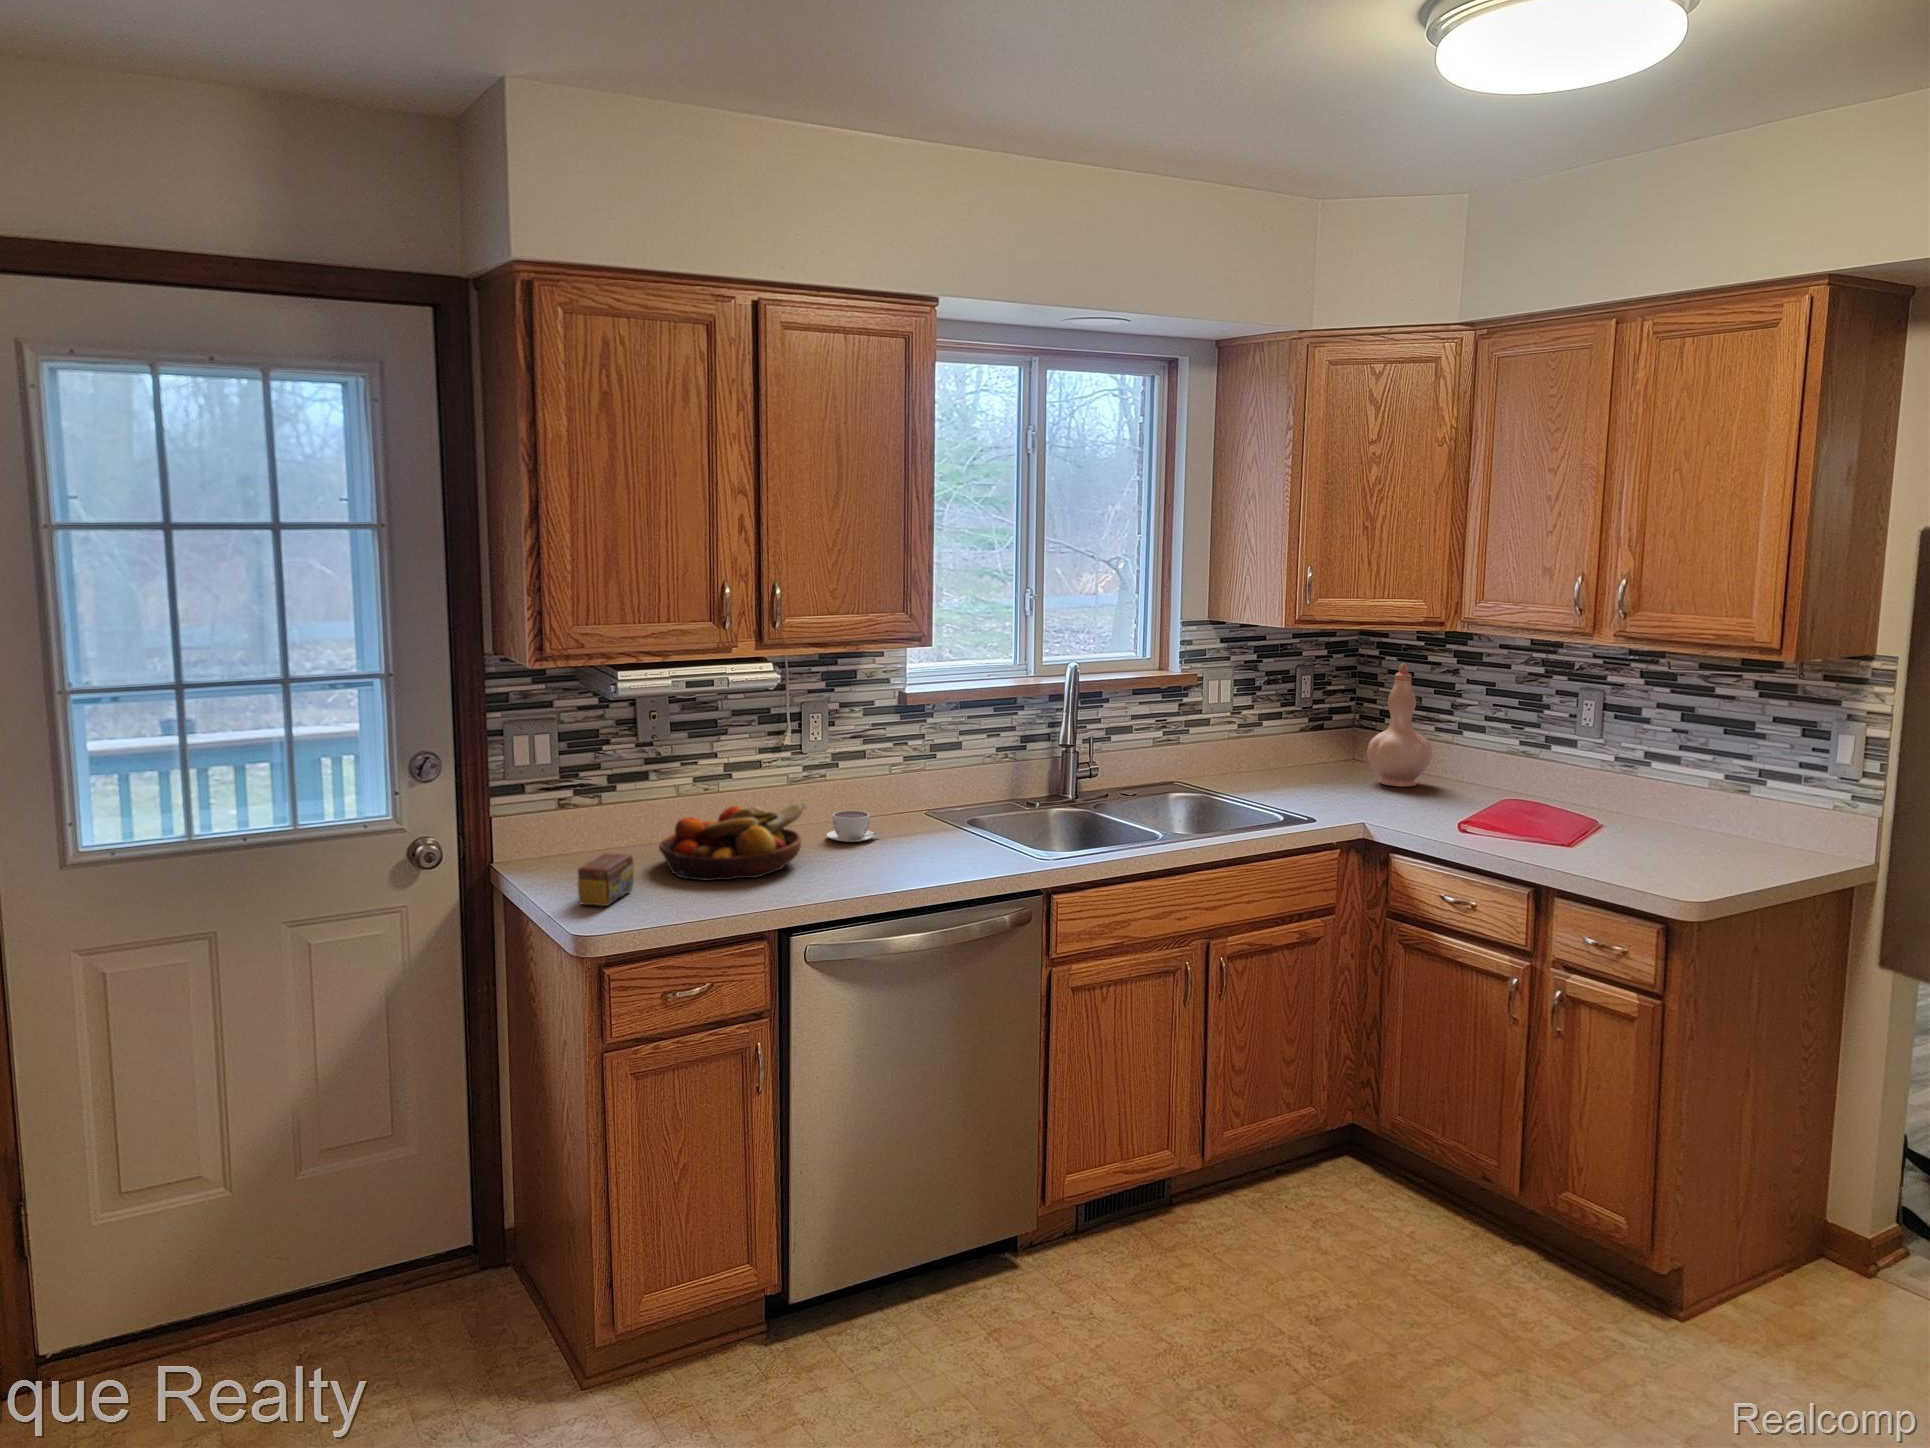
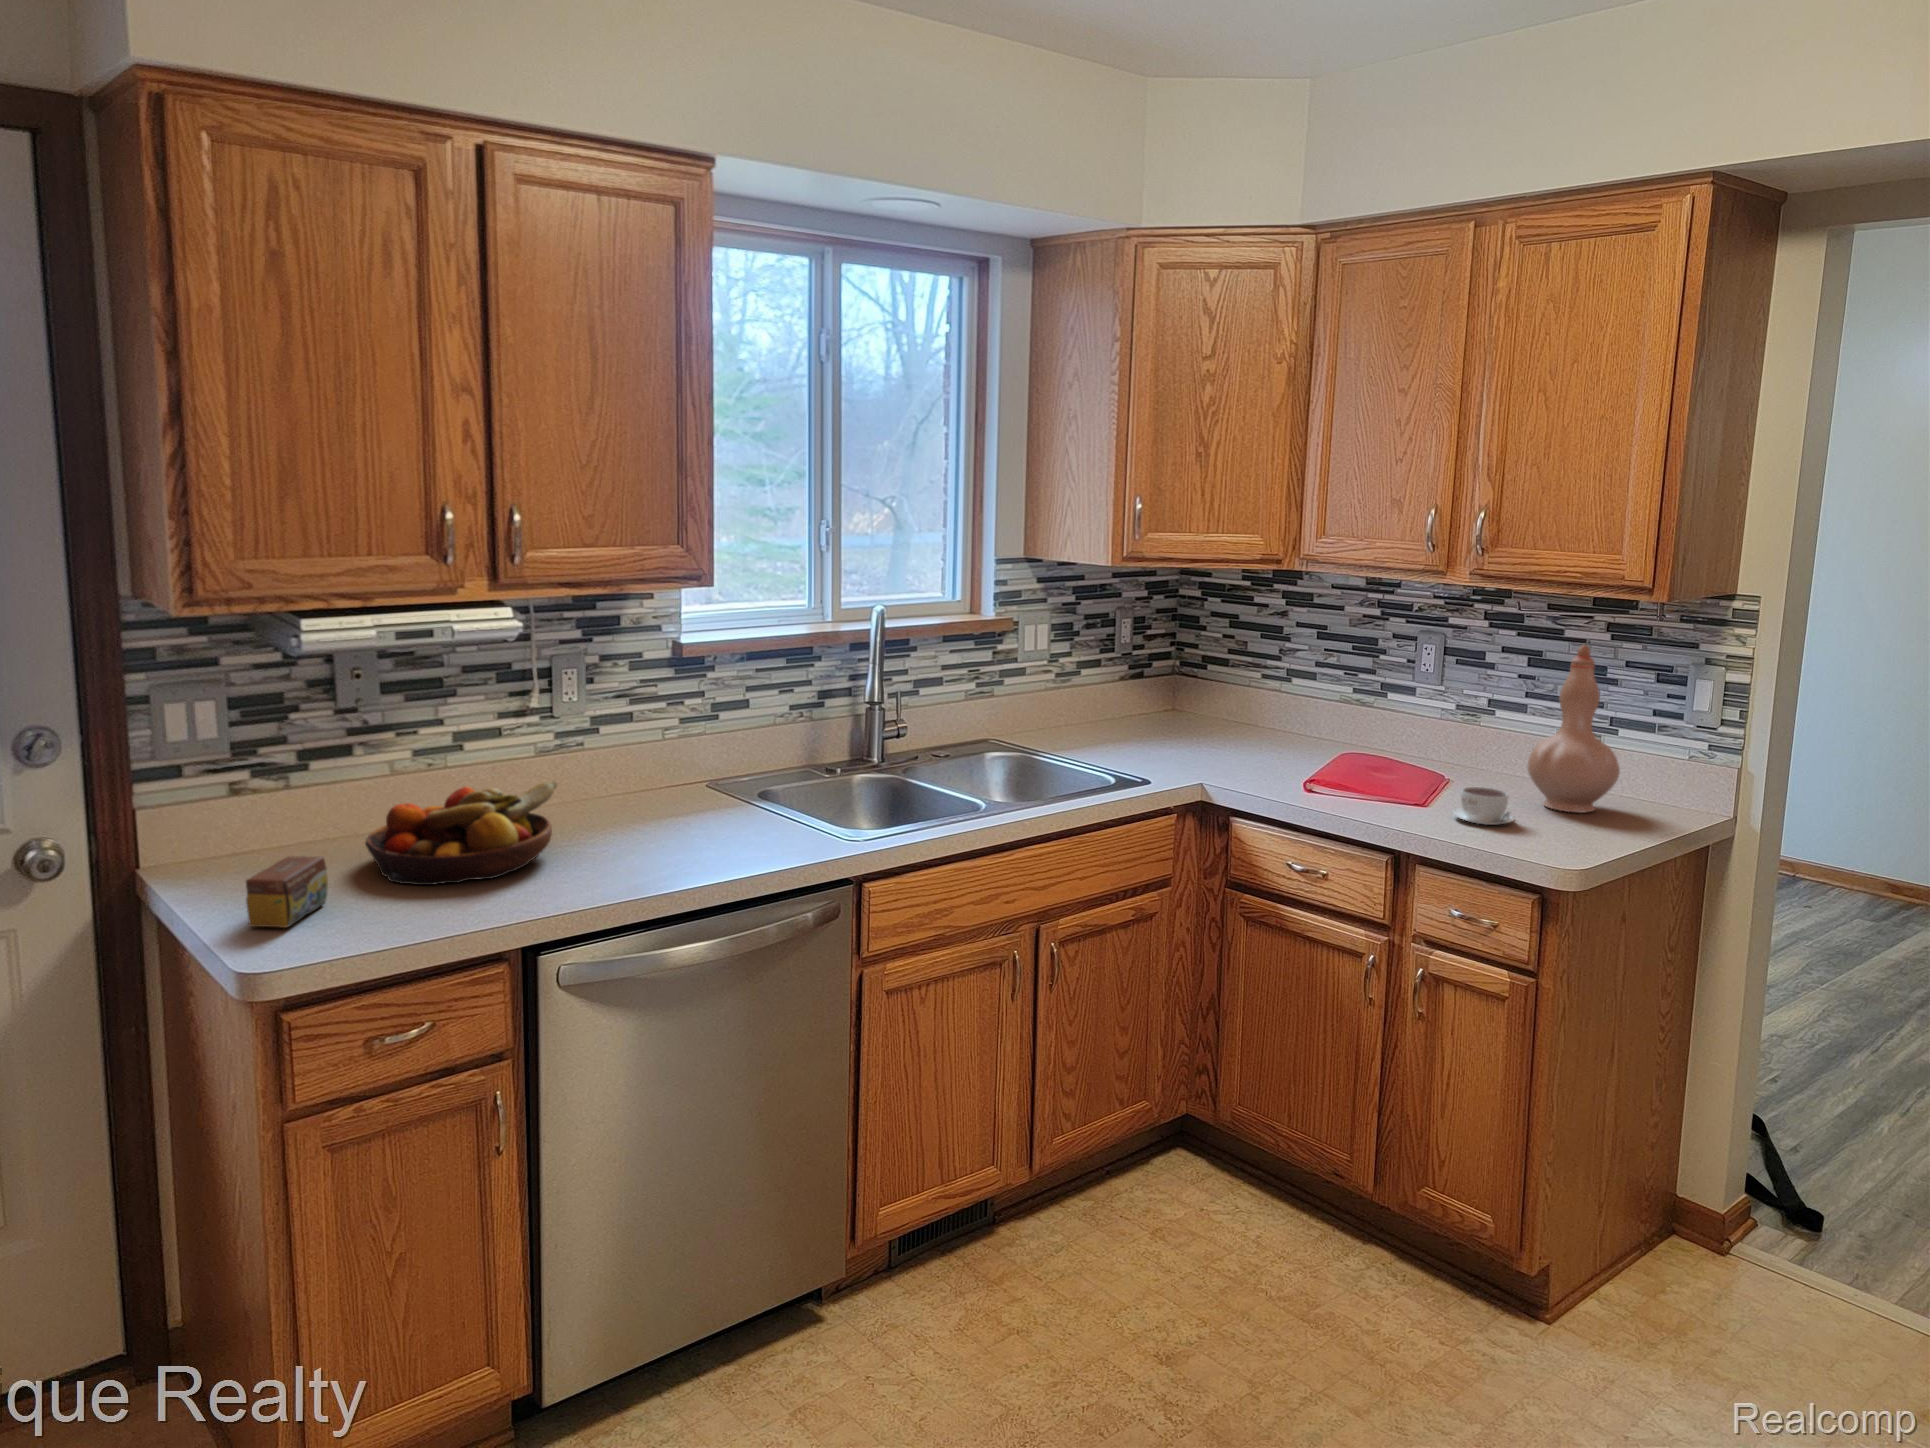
vase: present [1367,663,1432,786] -> present [1527,644,1620,813]
coffee cup: present [826,810,881,842] -> present [1452,787,1514,825]

